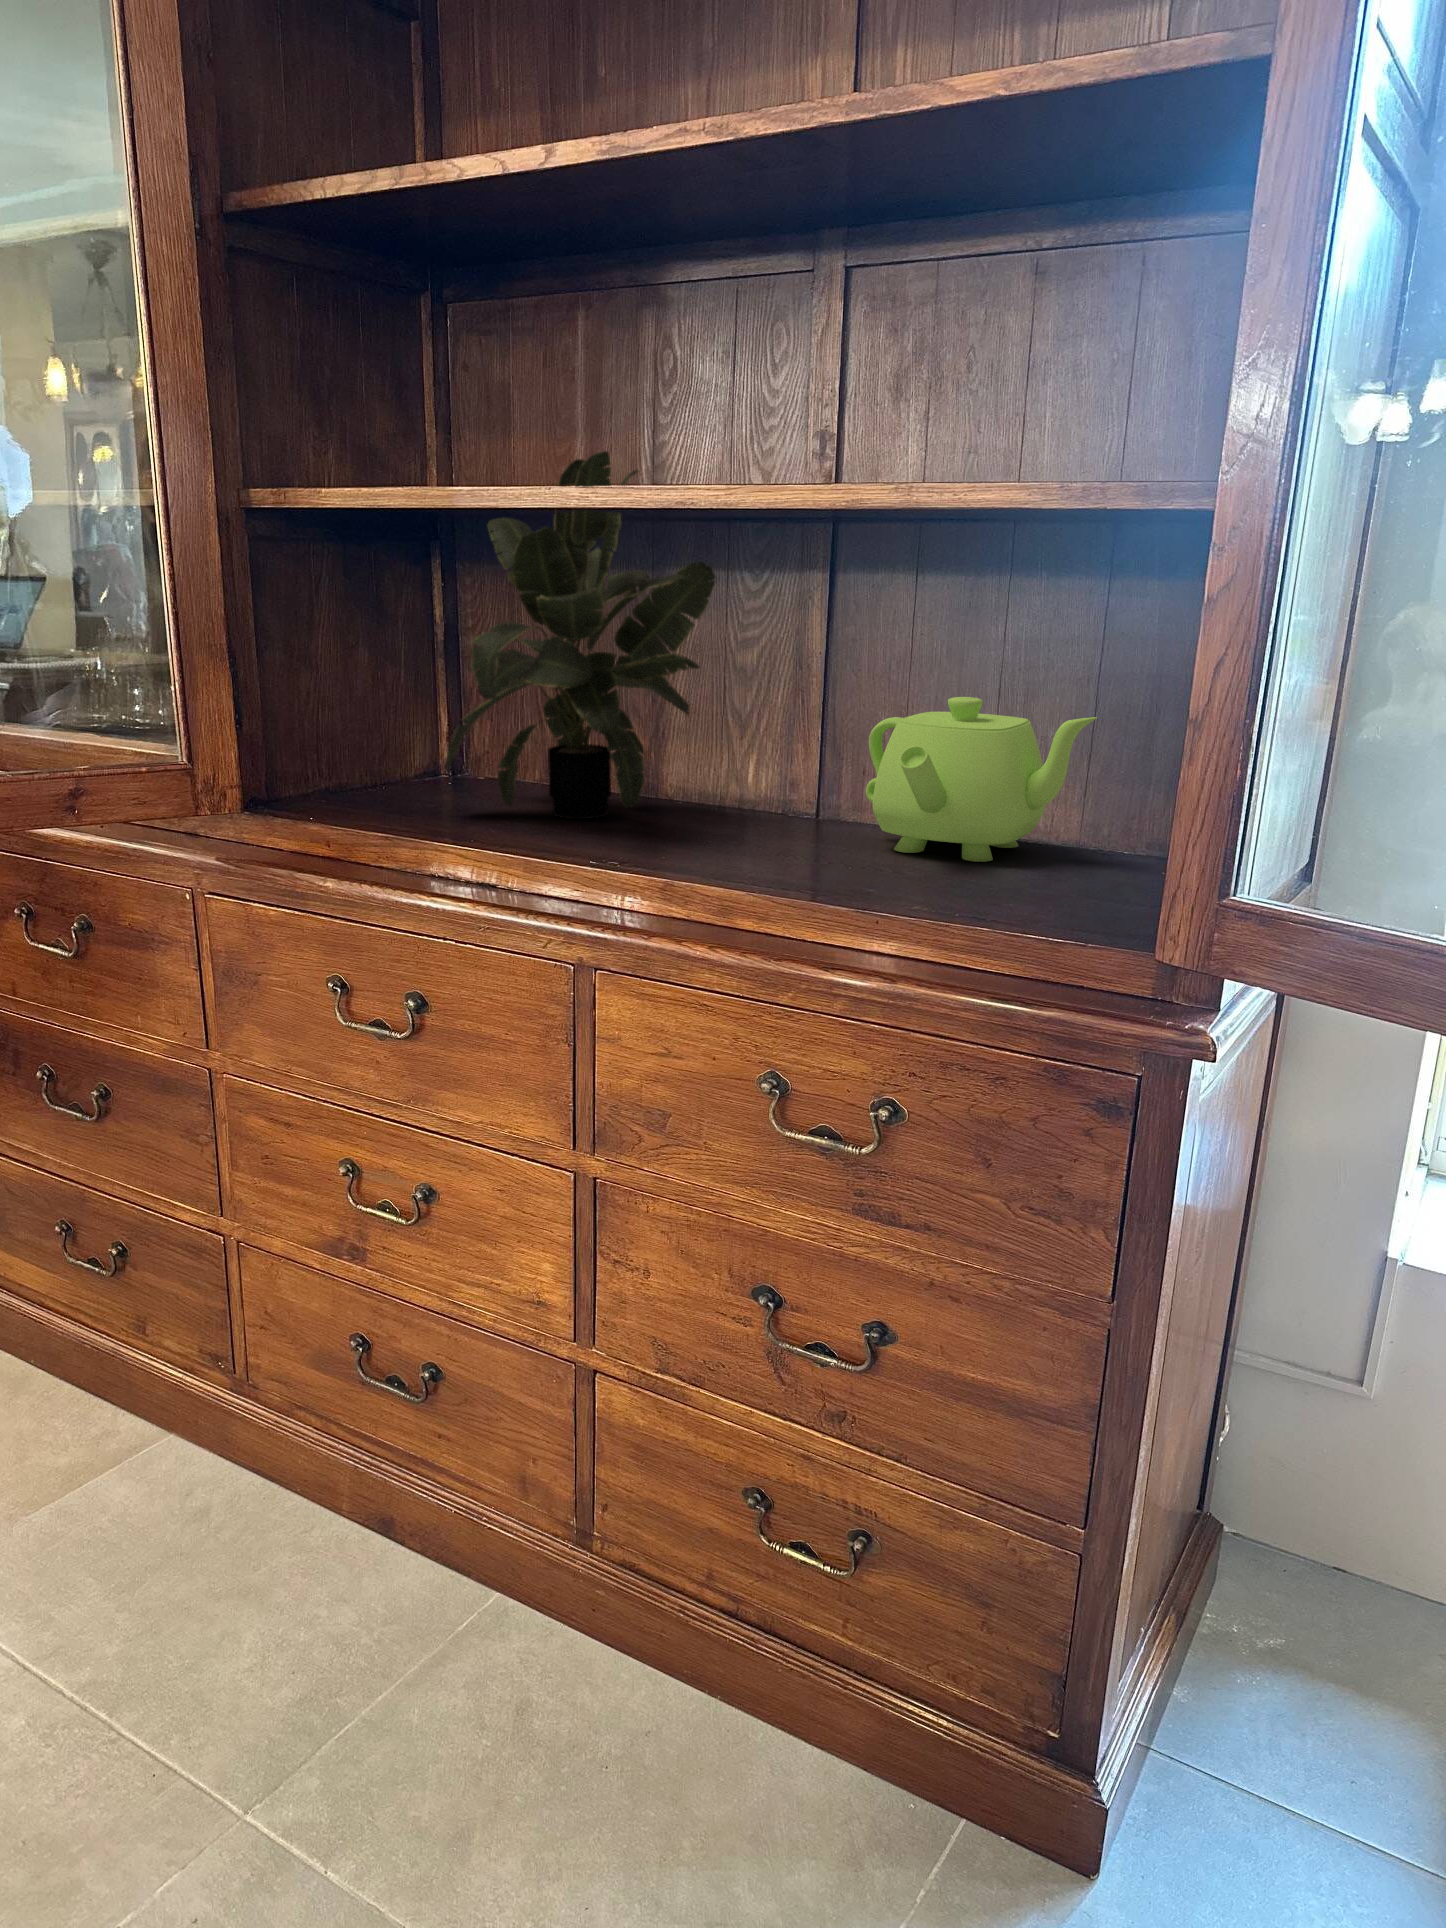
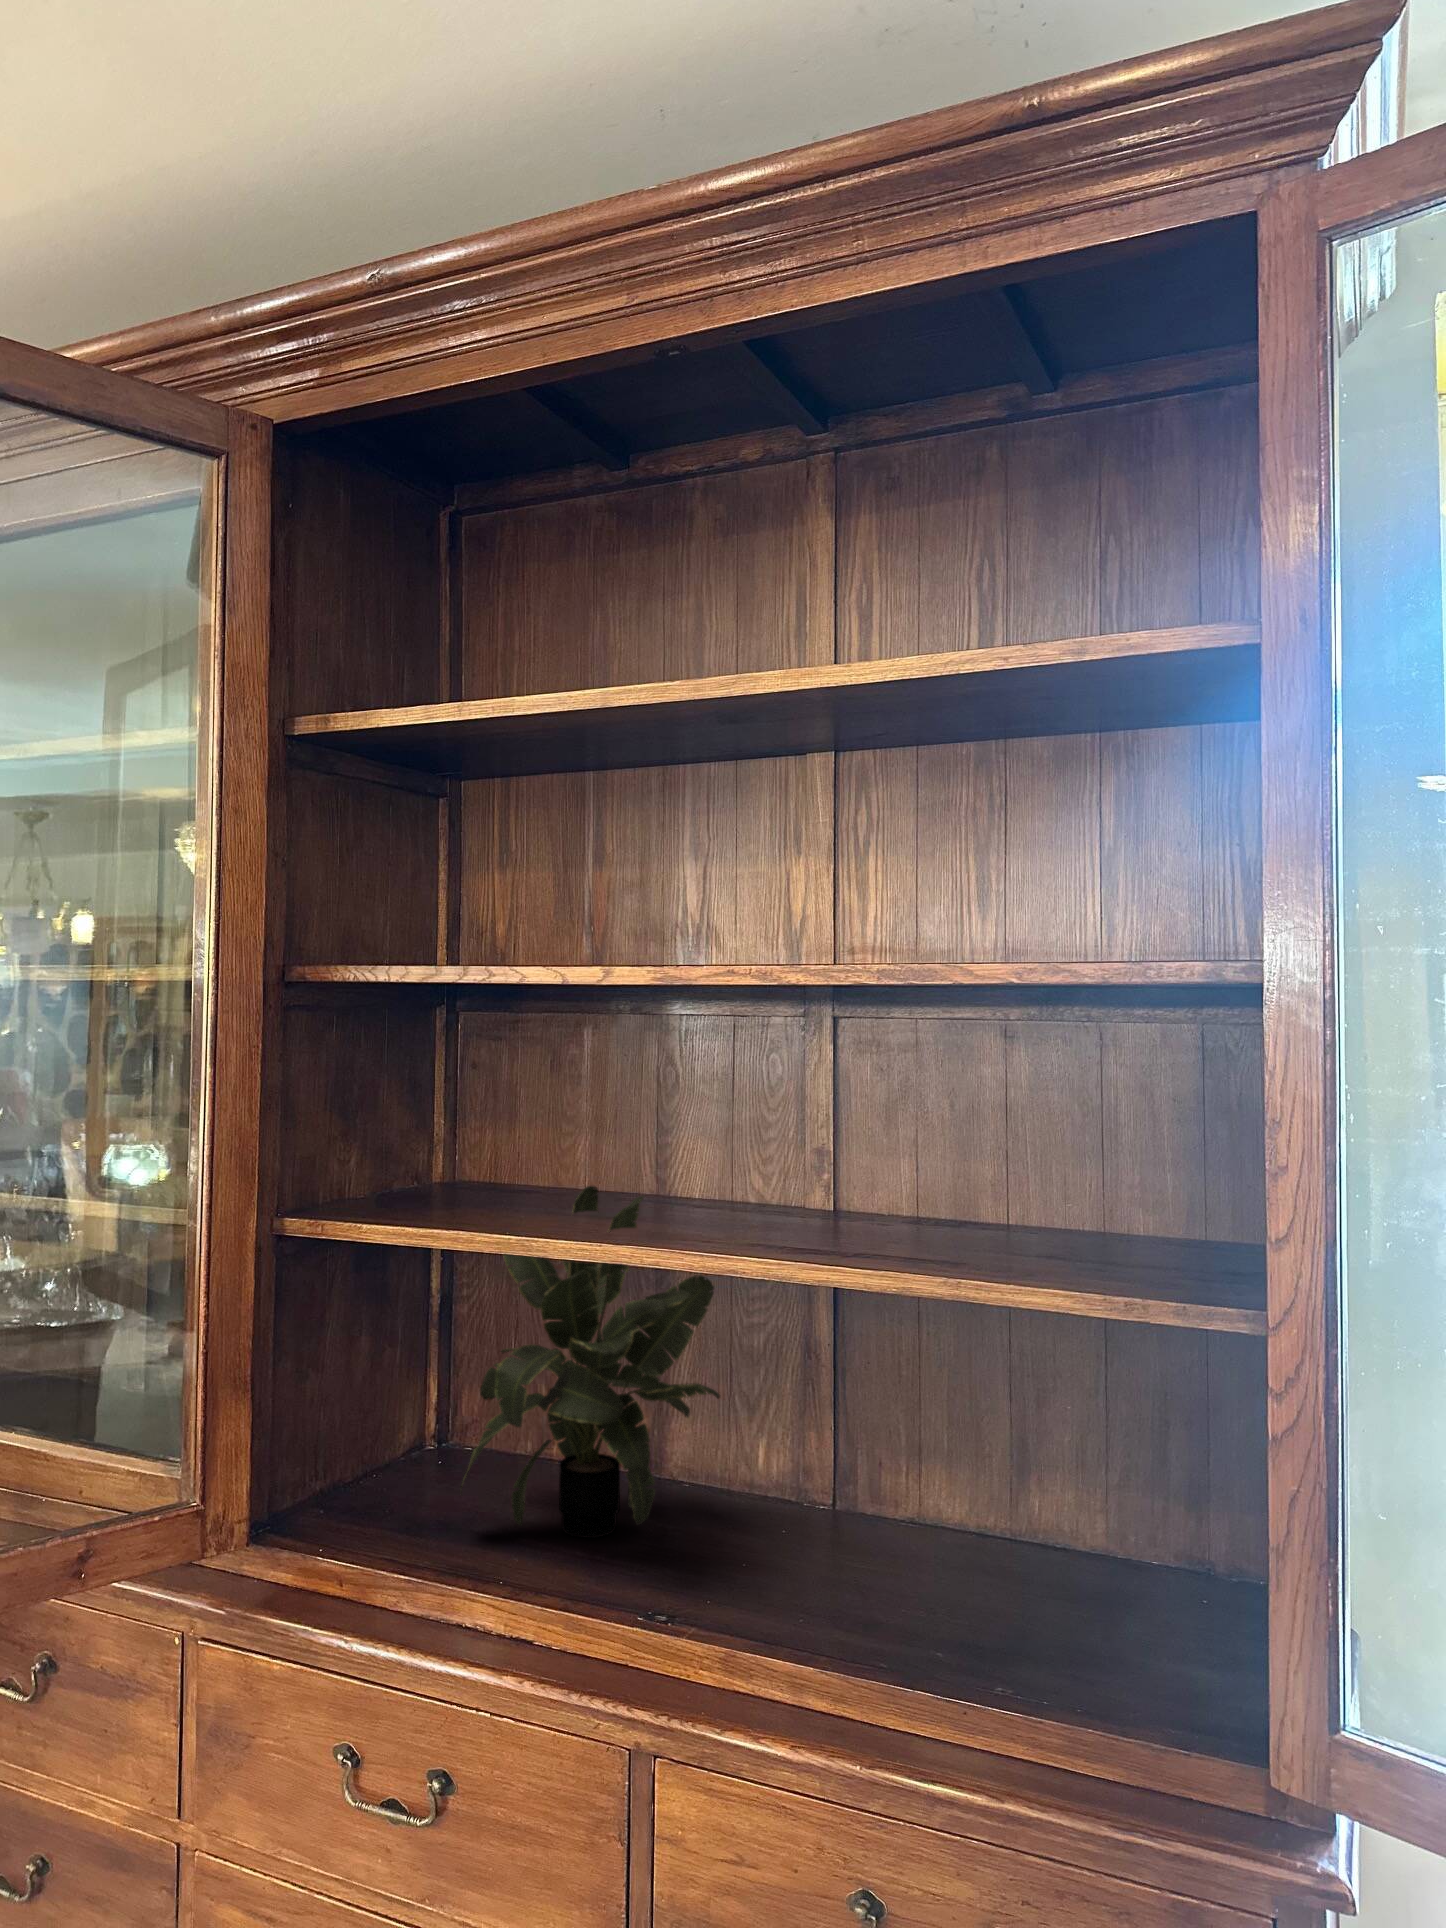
teapot: present [866,697,1098,862] -> none [878,1423,1103,1596]

